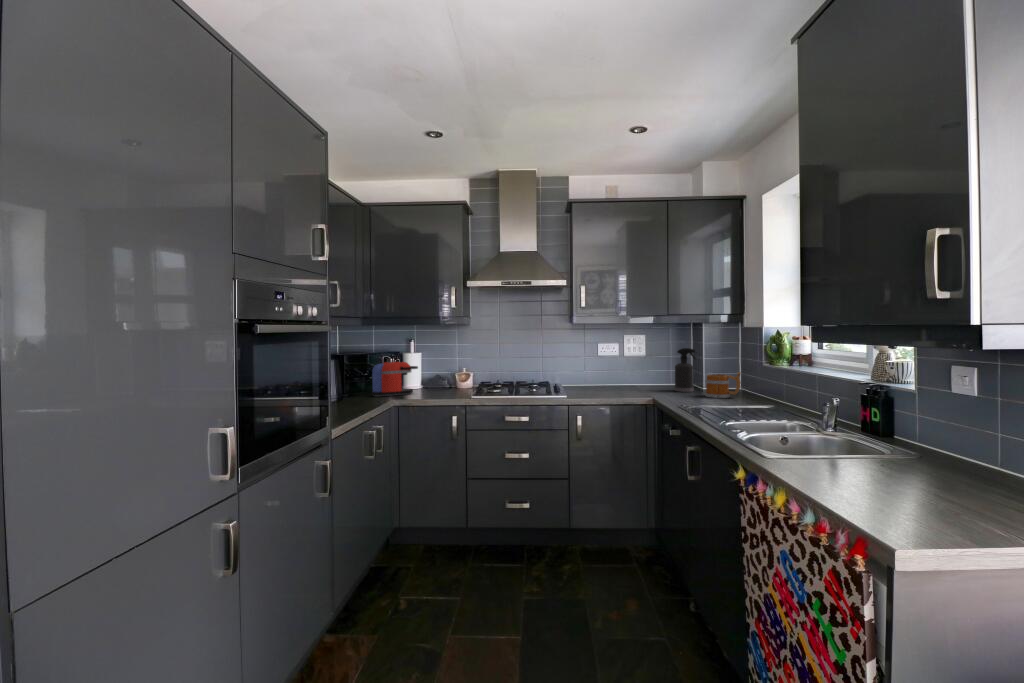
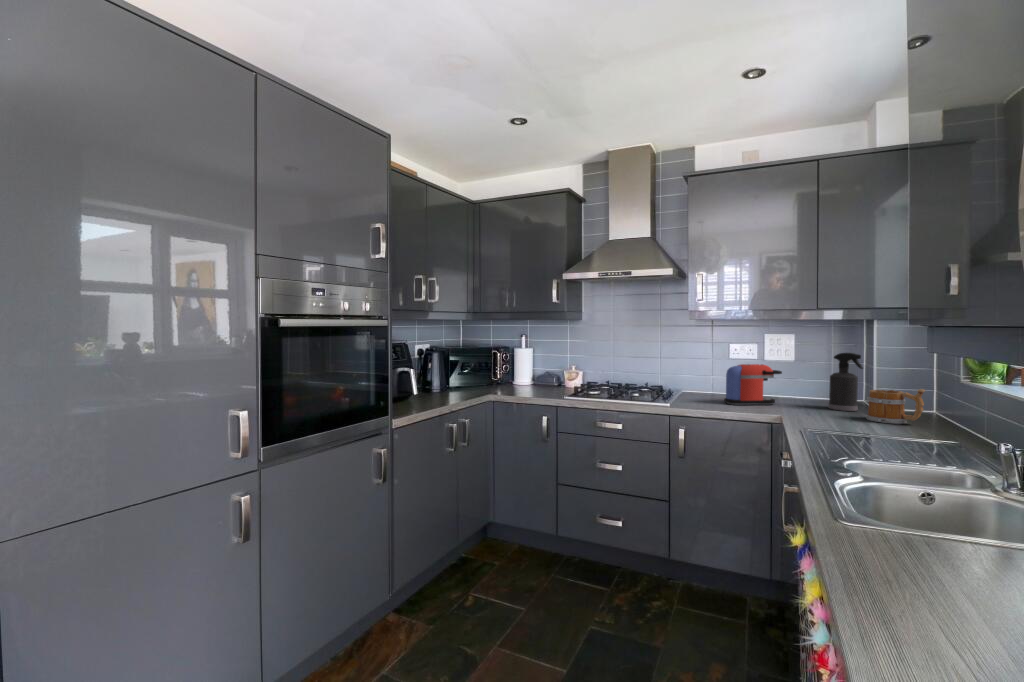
coffee maker: present [372,362,418,396] -> present [724,364,782,405]

